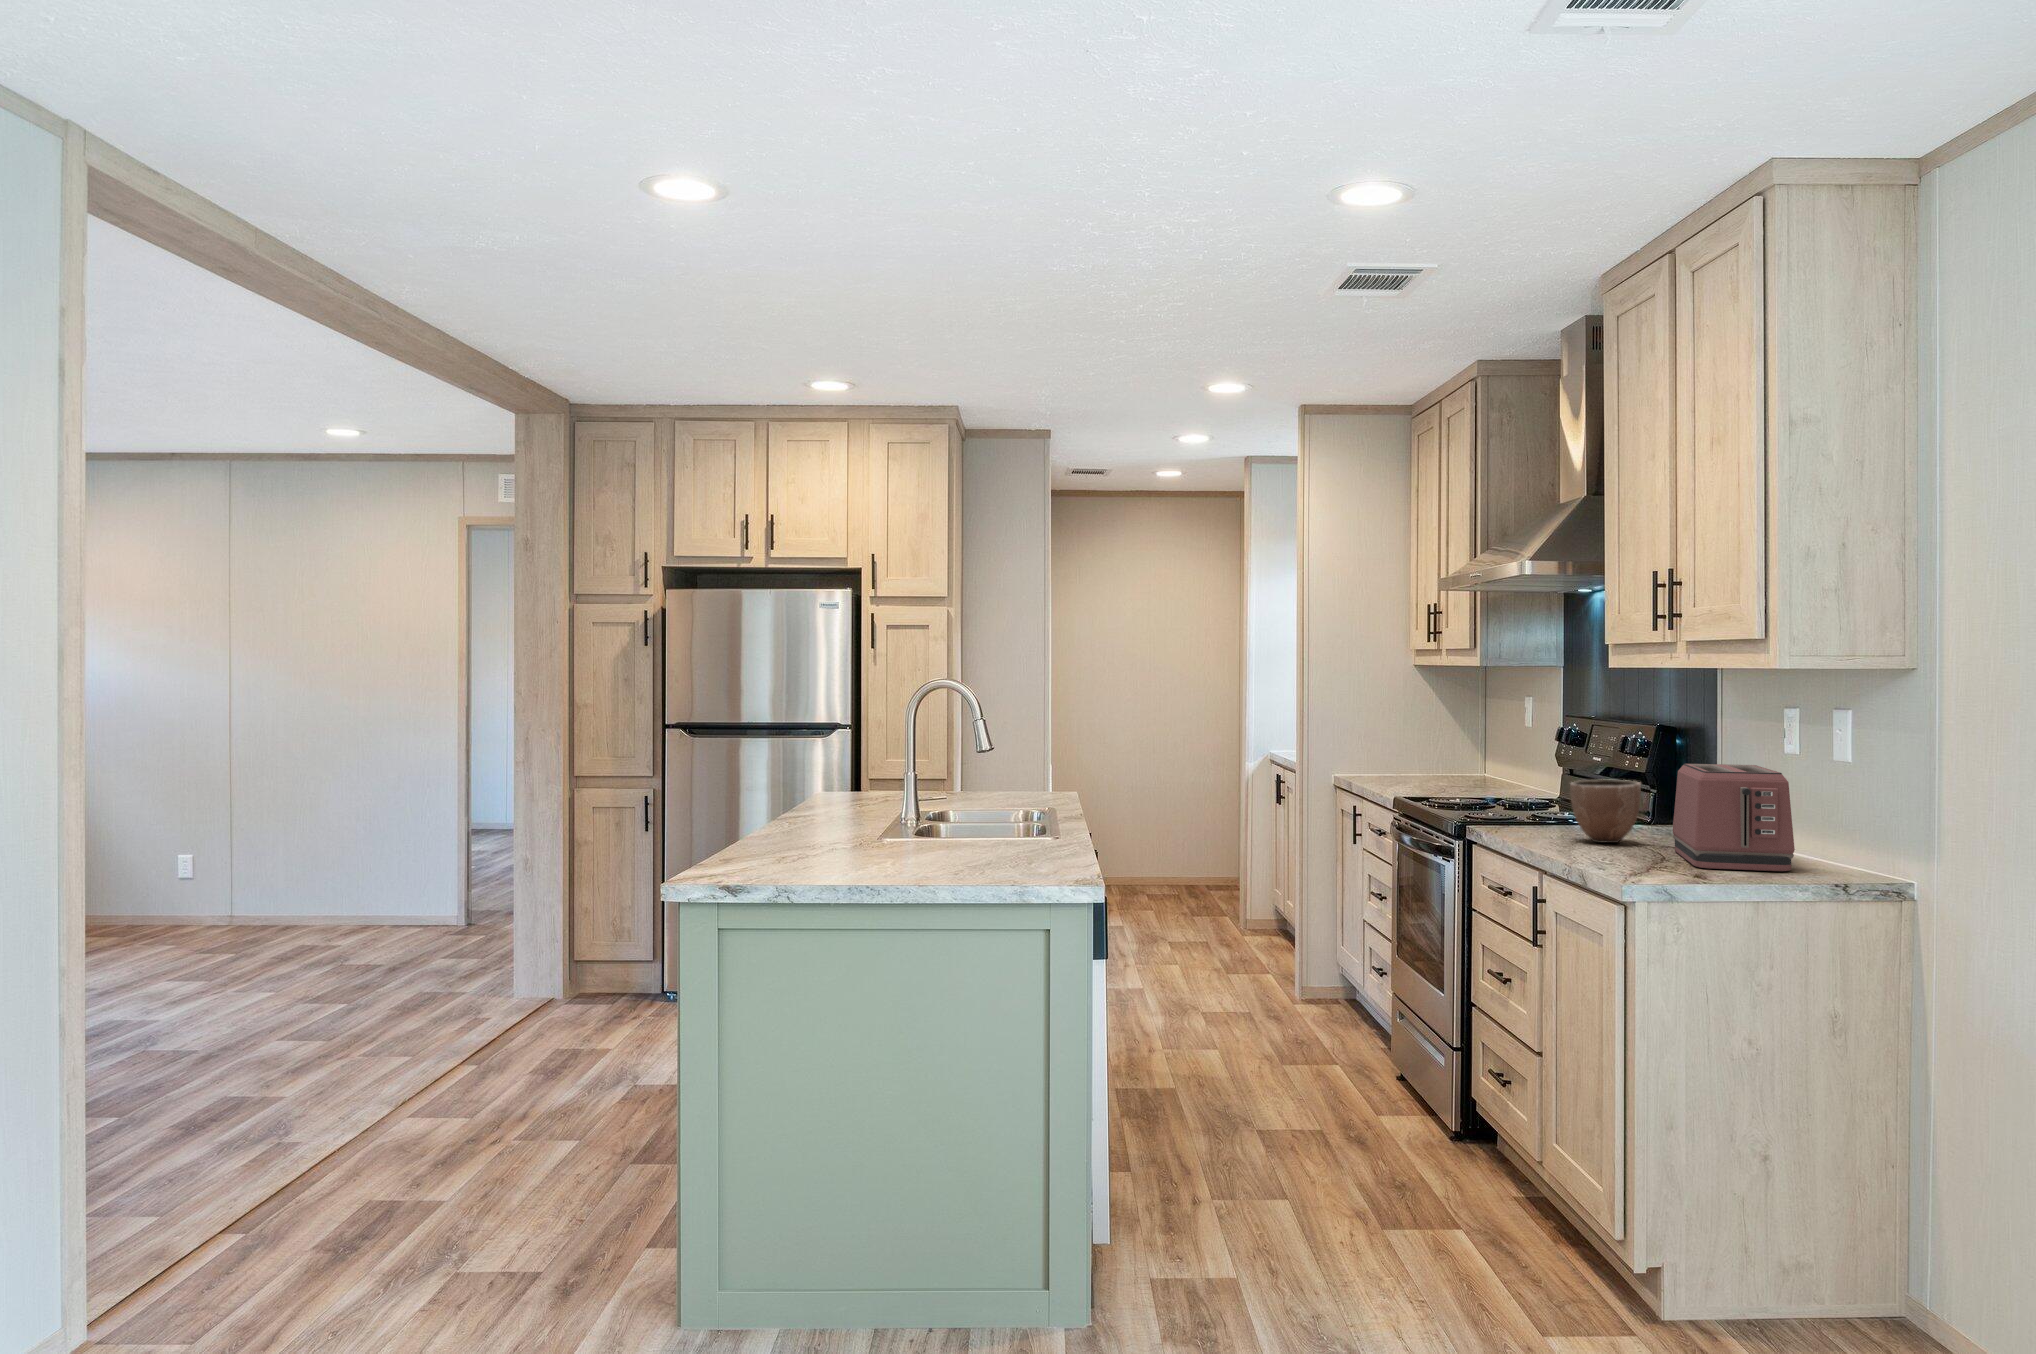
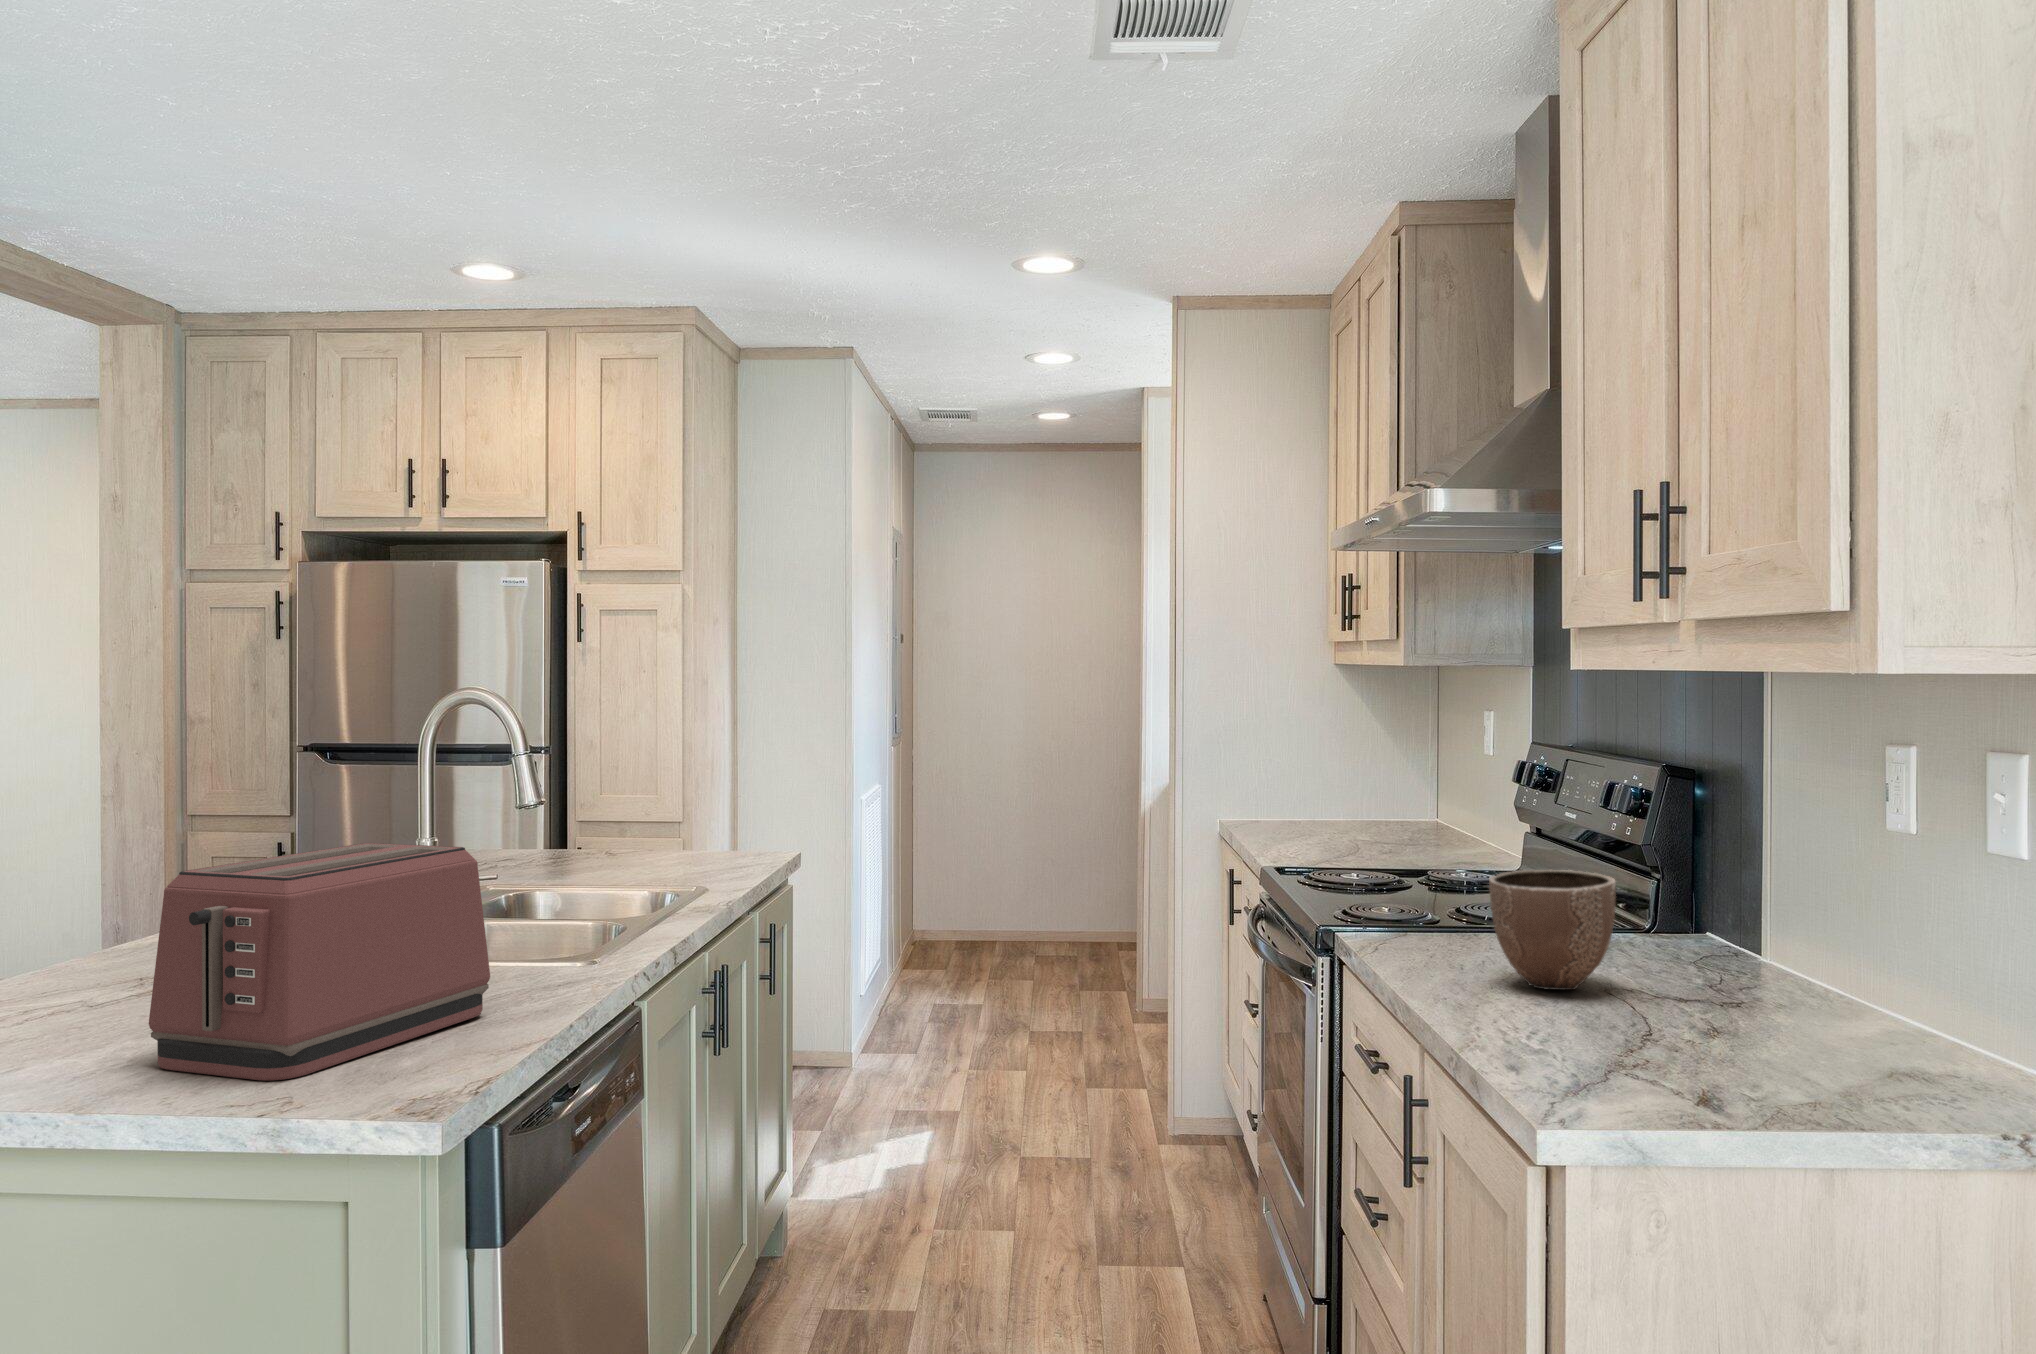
toaster: present [1672,764,1795,871] -> present [149,843,490,1081]

